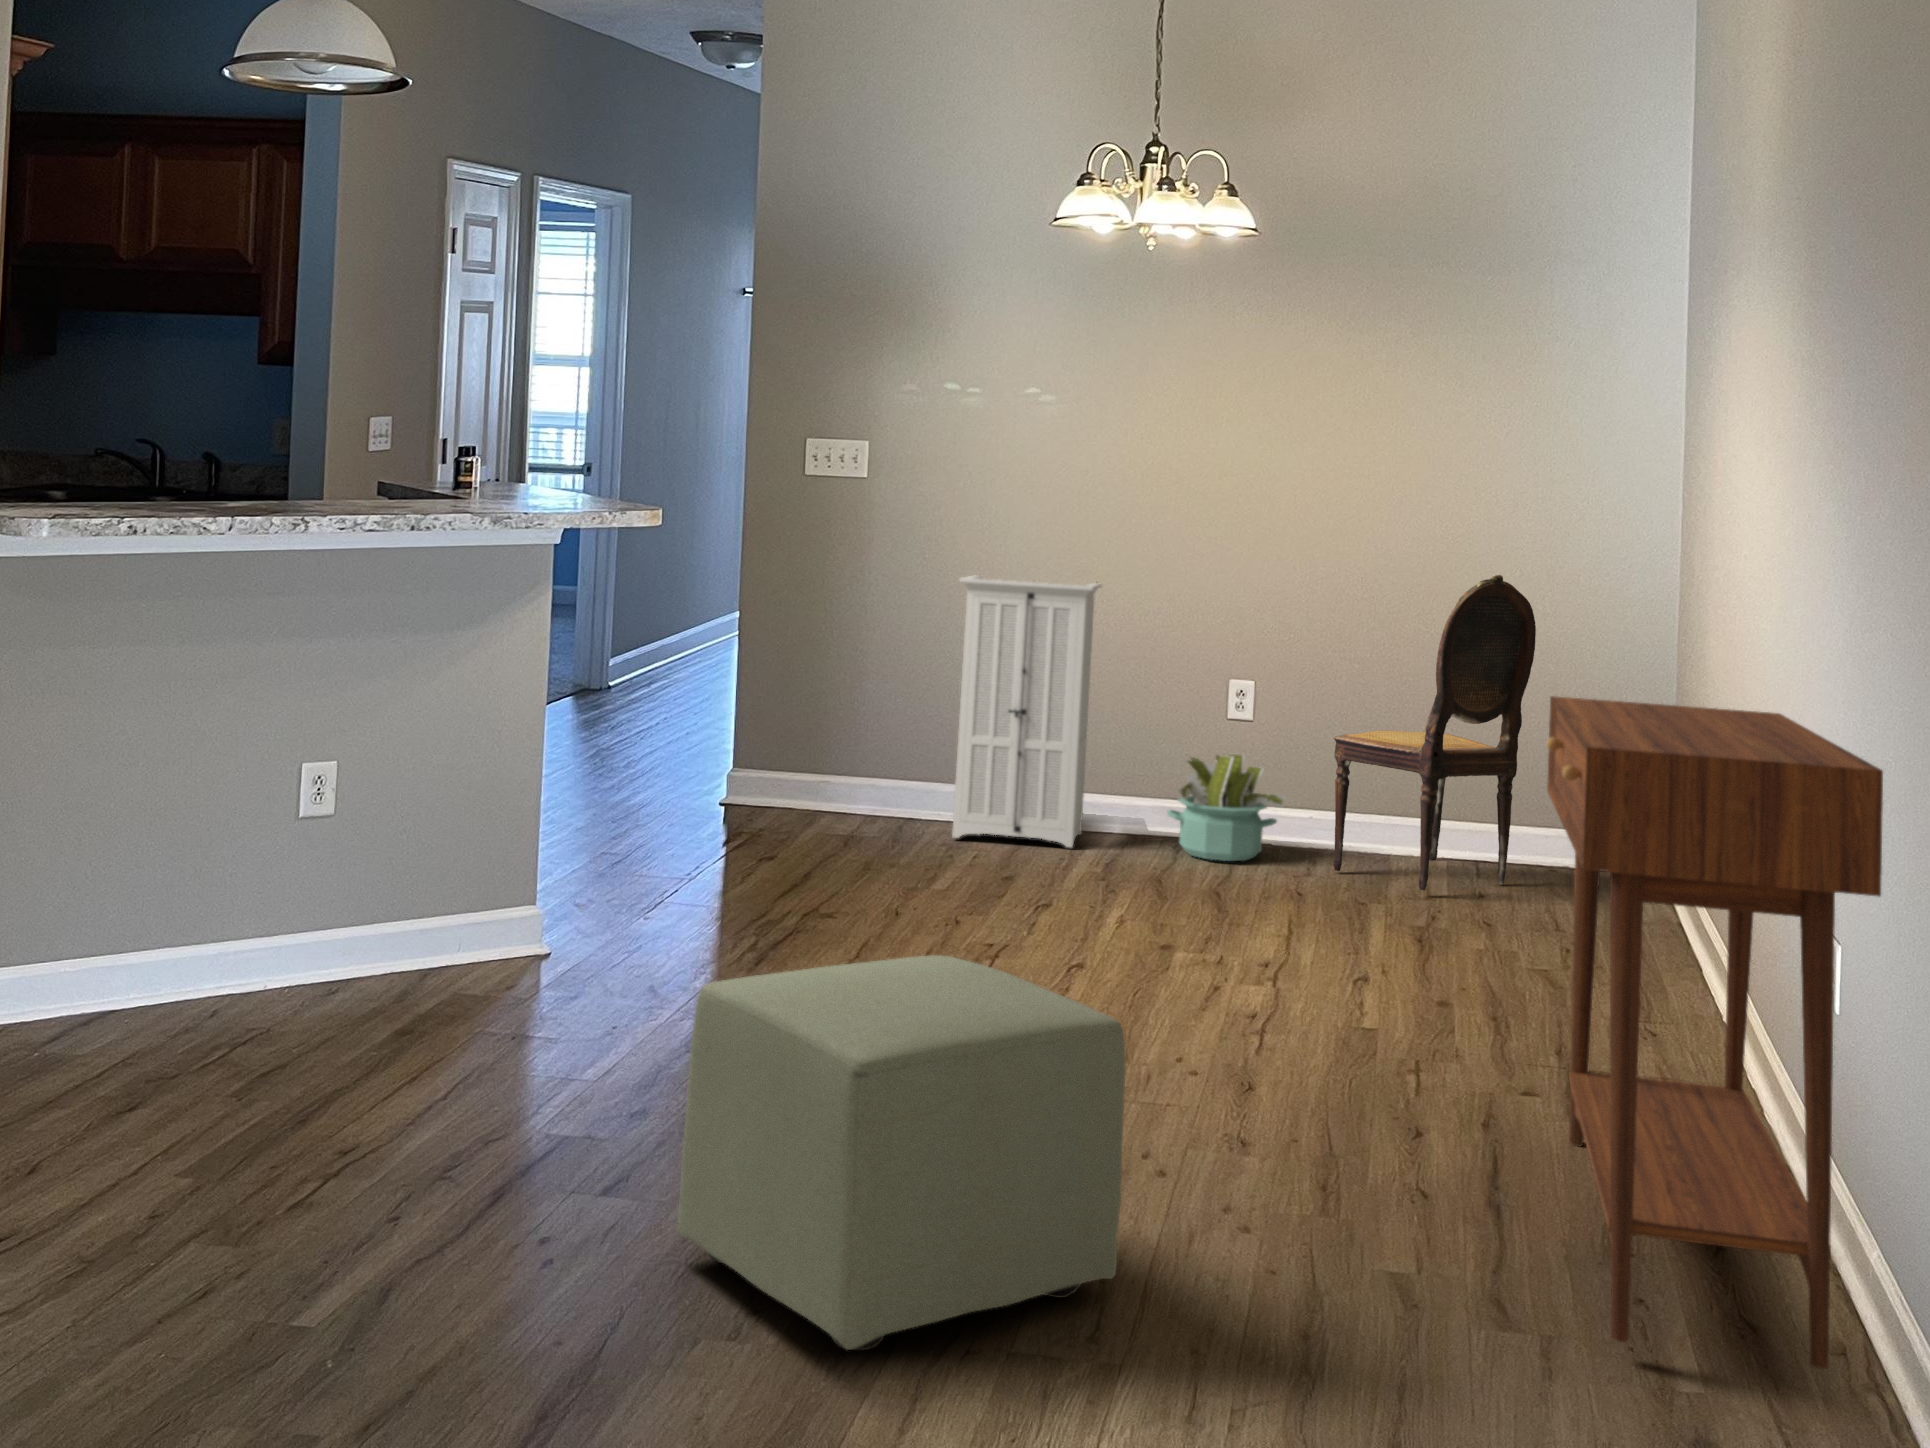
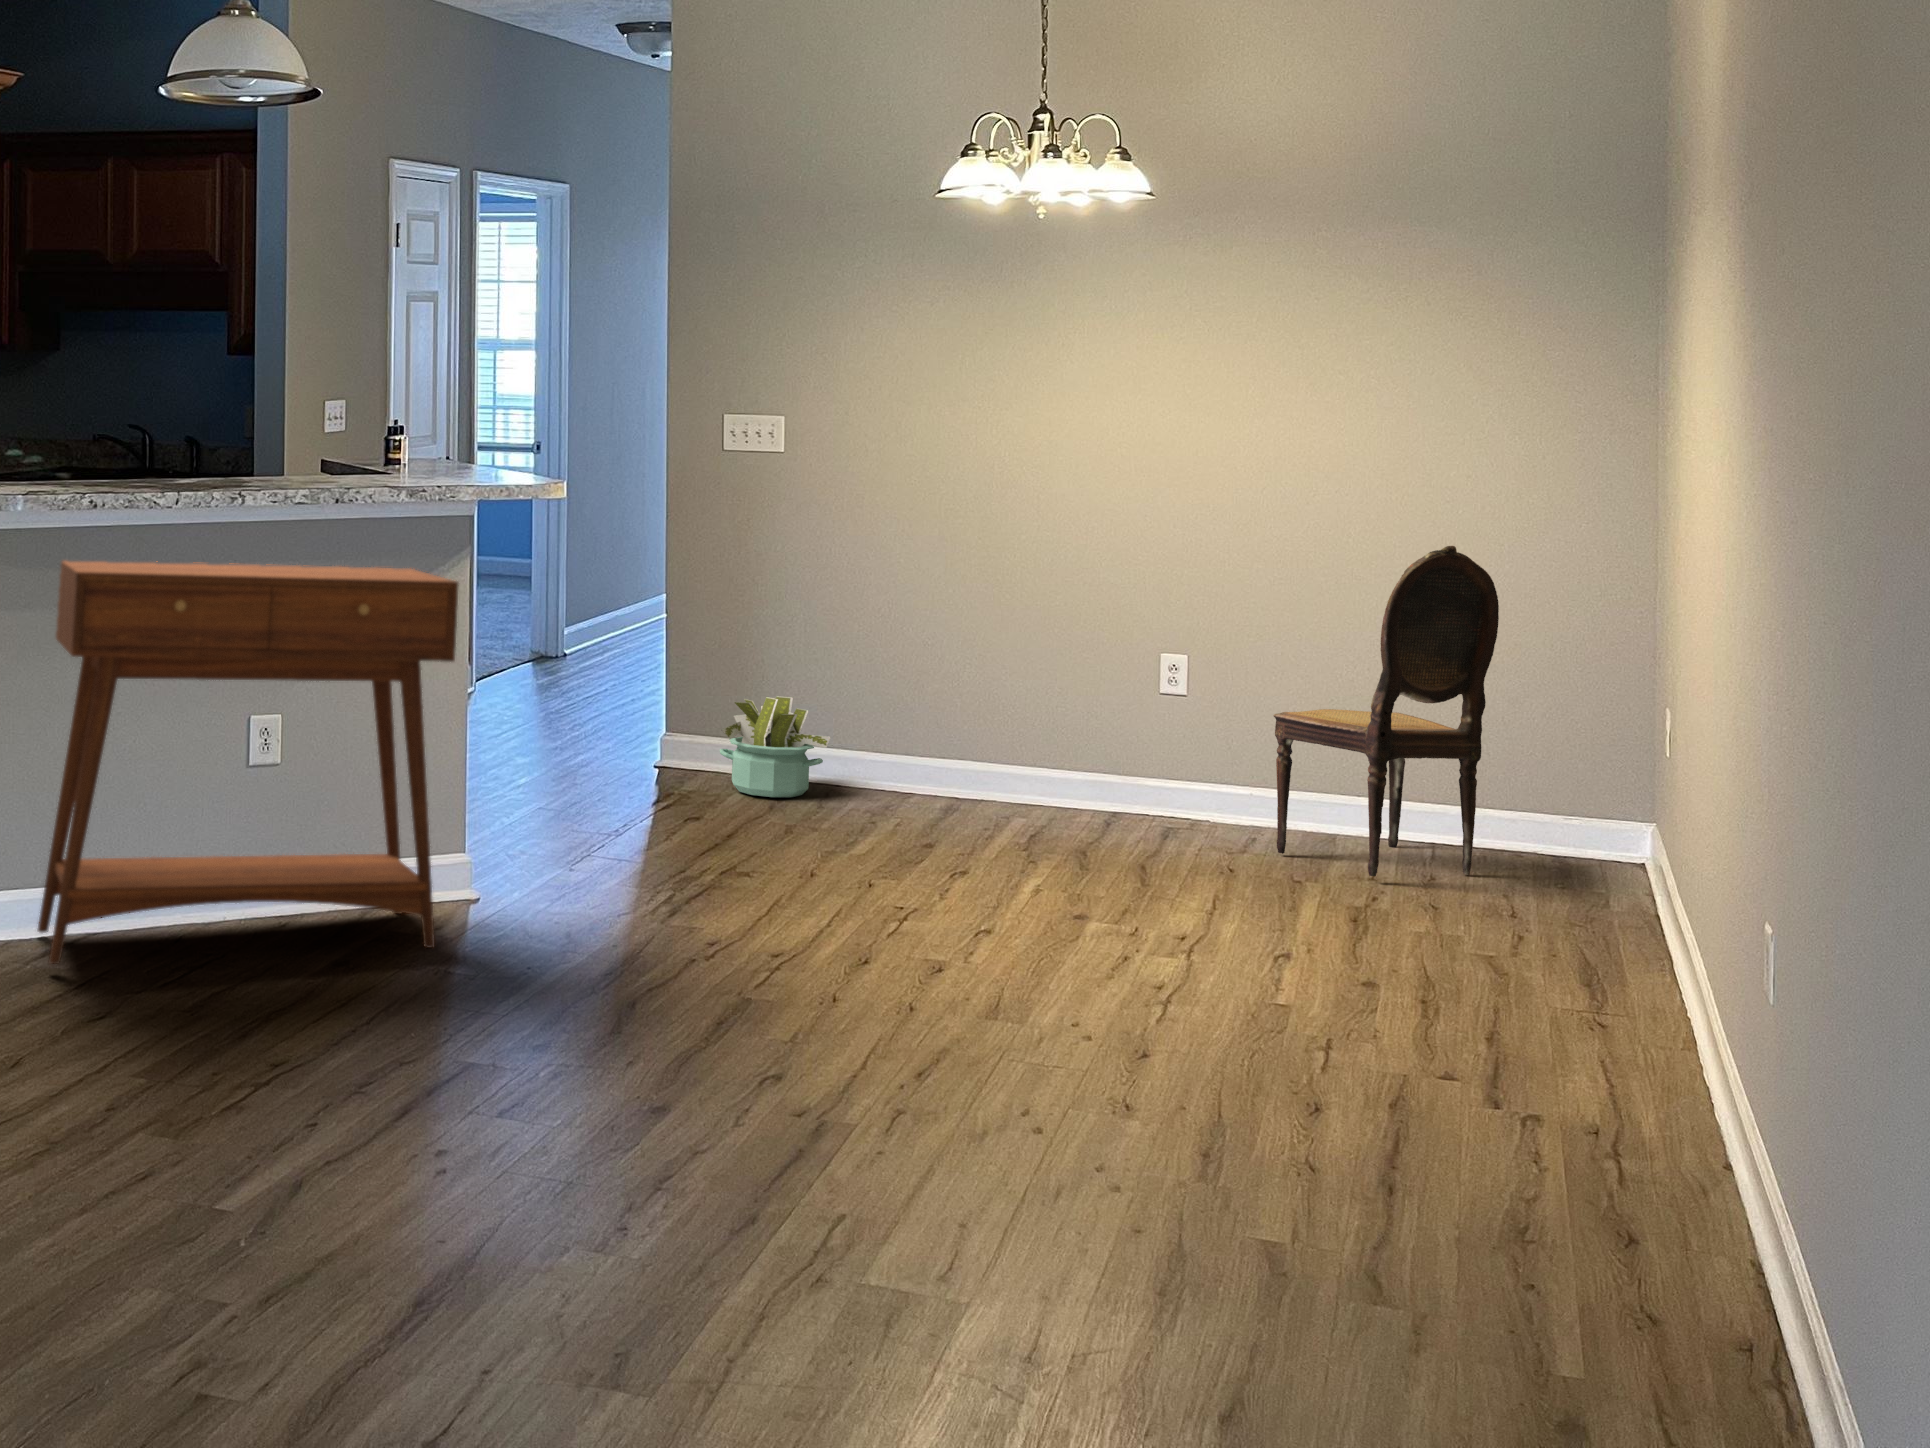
storage cabinet: present [952,575,1102,848] -> none [876,543,1025,820]
console table: present [1547,696,1883,1369] -> present [38,561,459,964]
decorative plant: present [1167,754,1287,861] -> present [720,696,830,797]
ottoman: present [677,955,1126,1350] -> none [556,900,970,1252]

